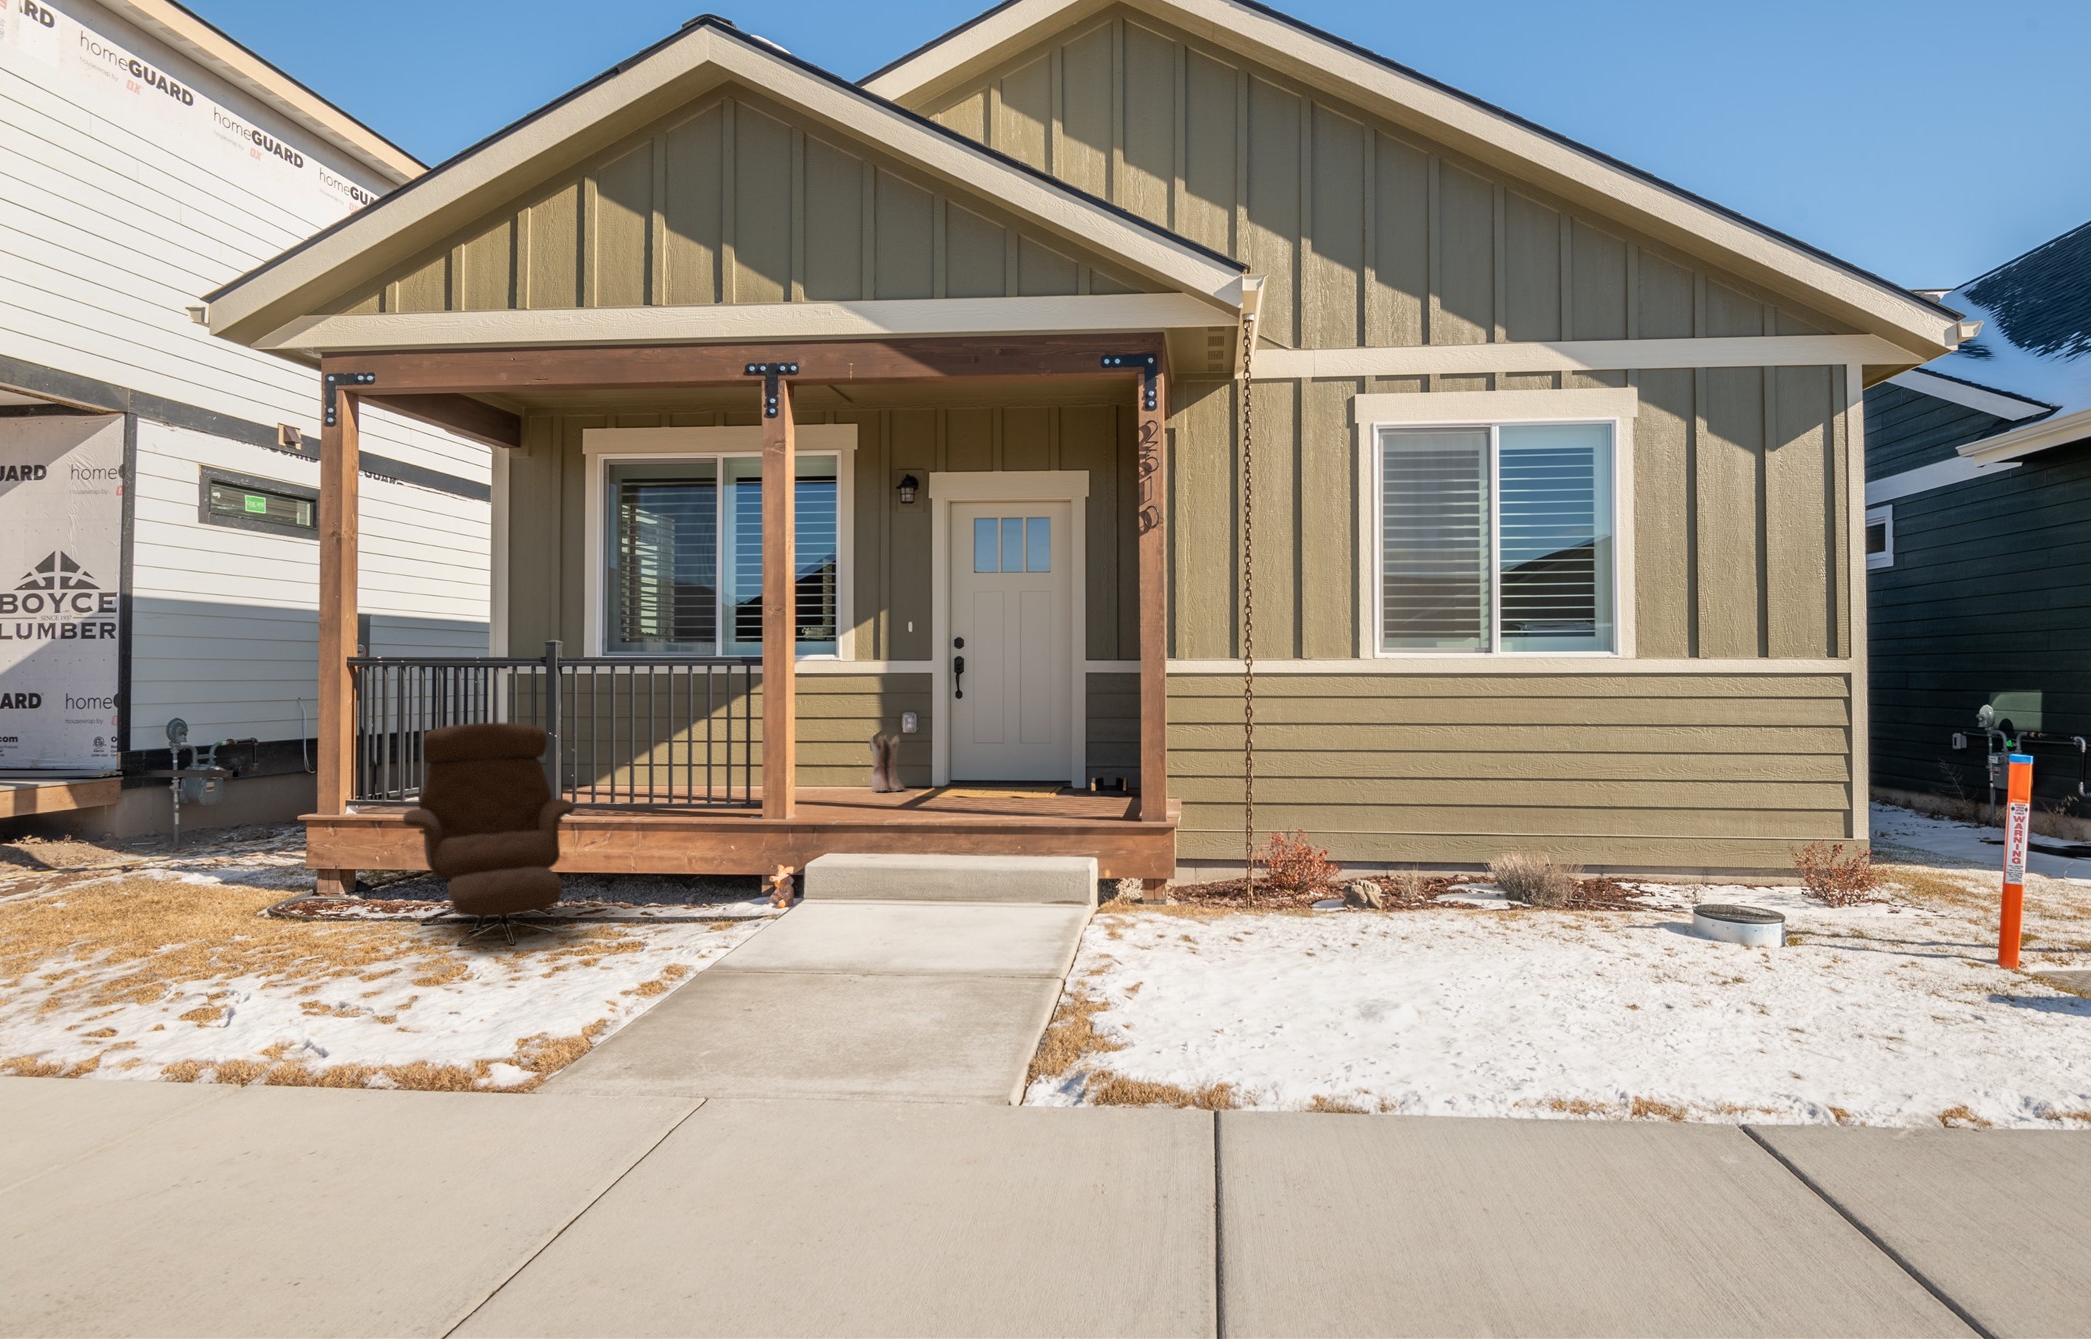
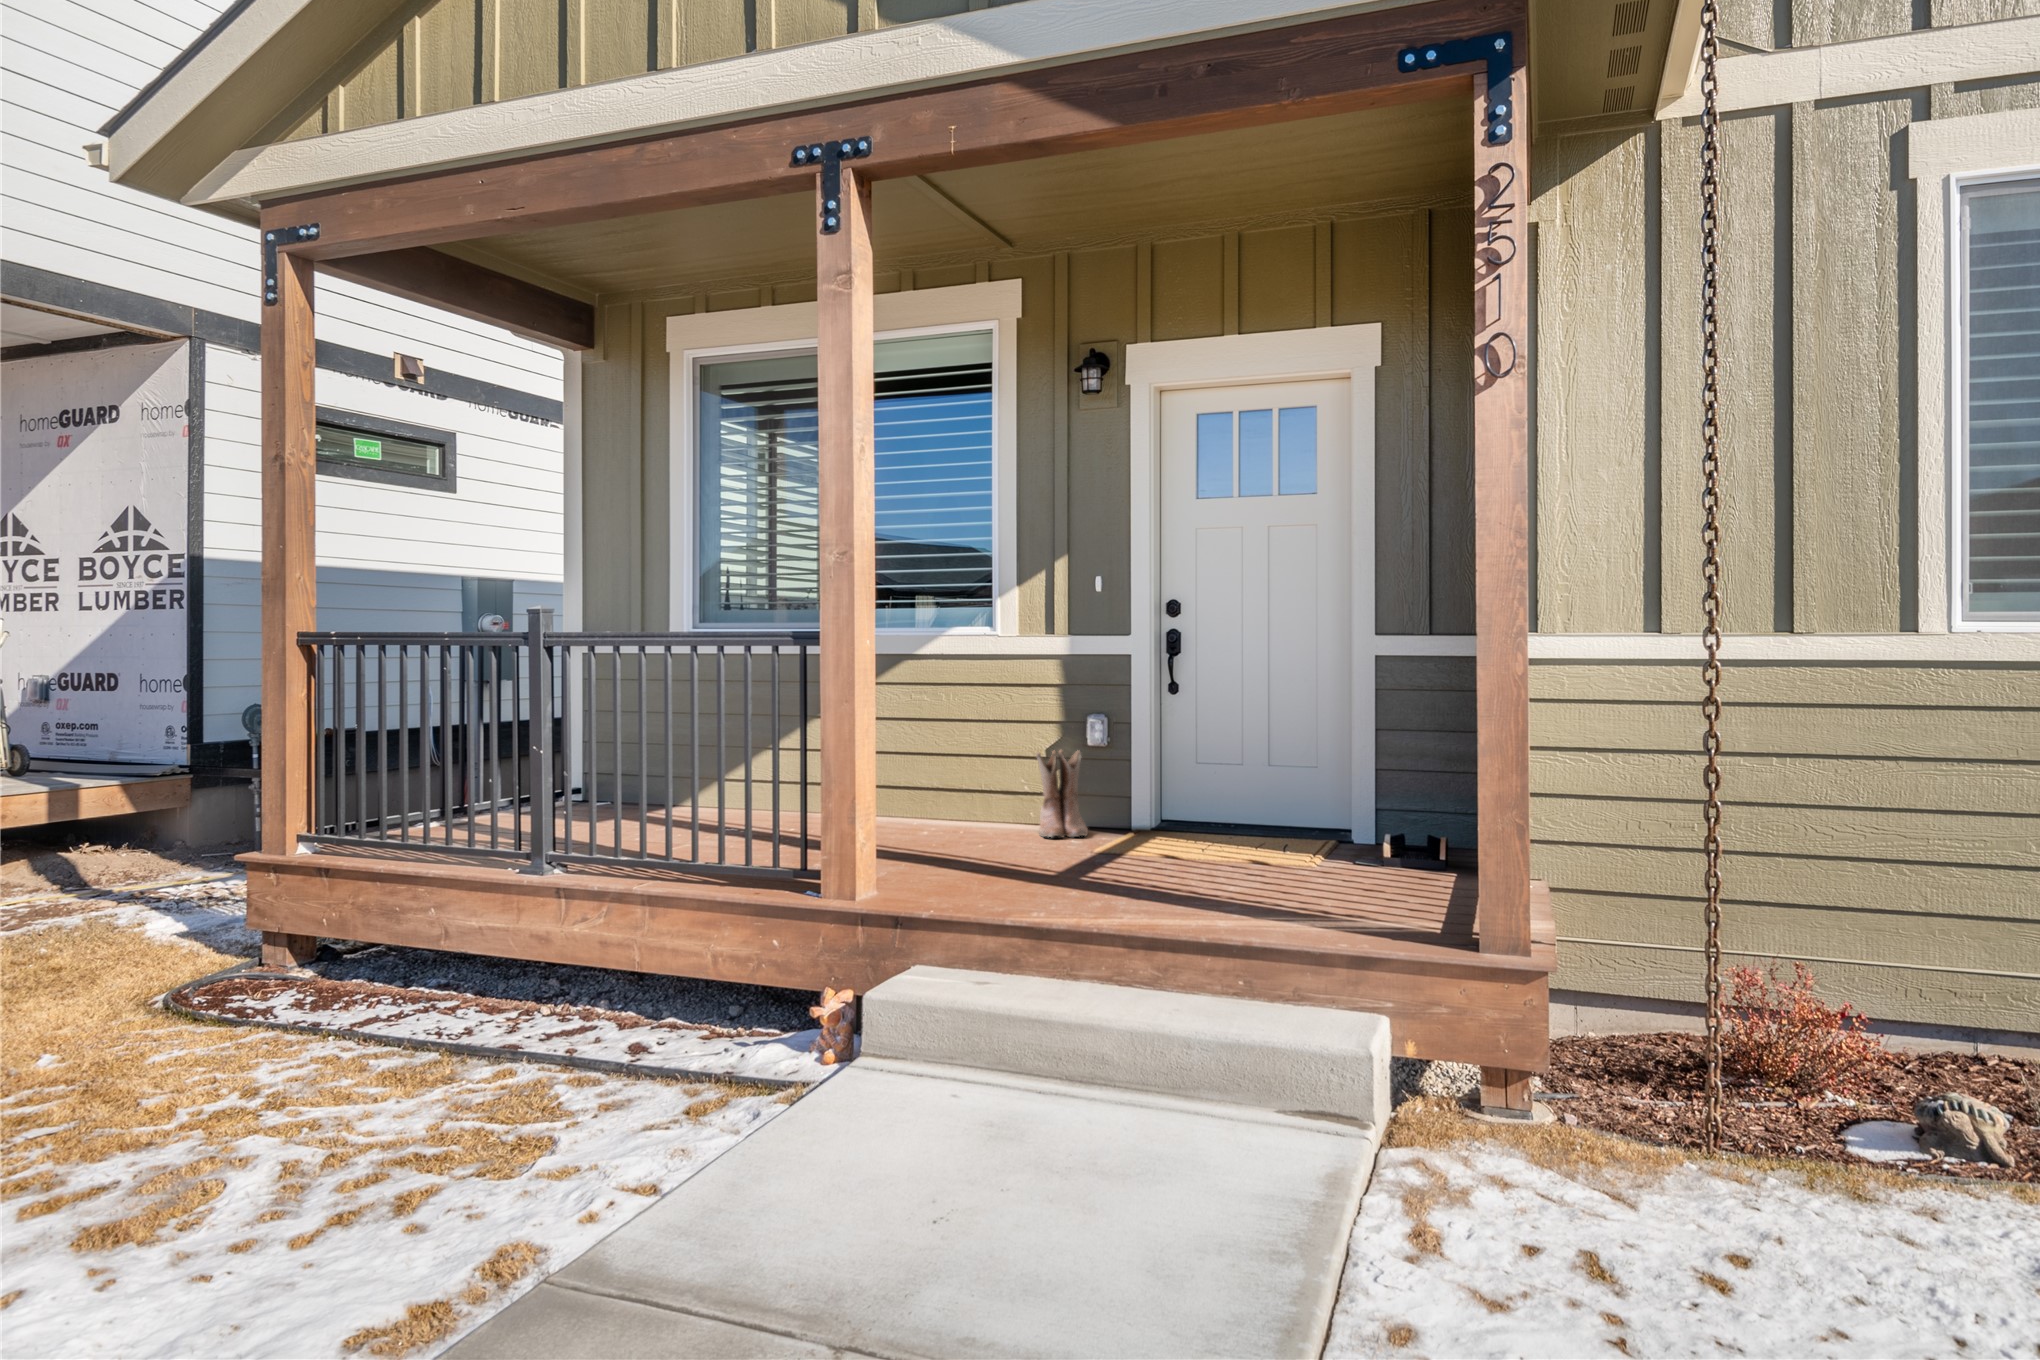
lounge chair: present [403,723,575,945] -> none [285,730,557,1116]

